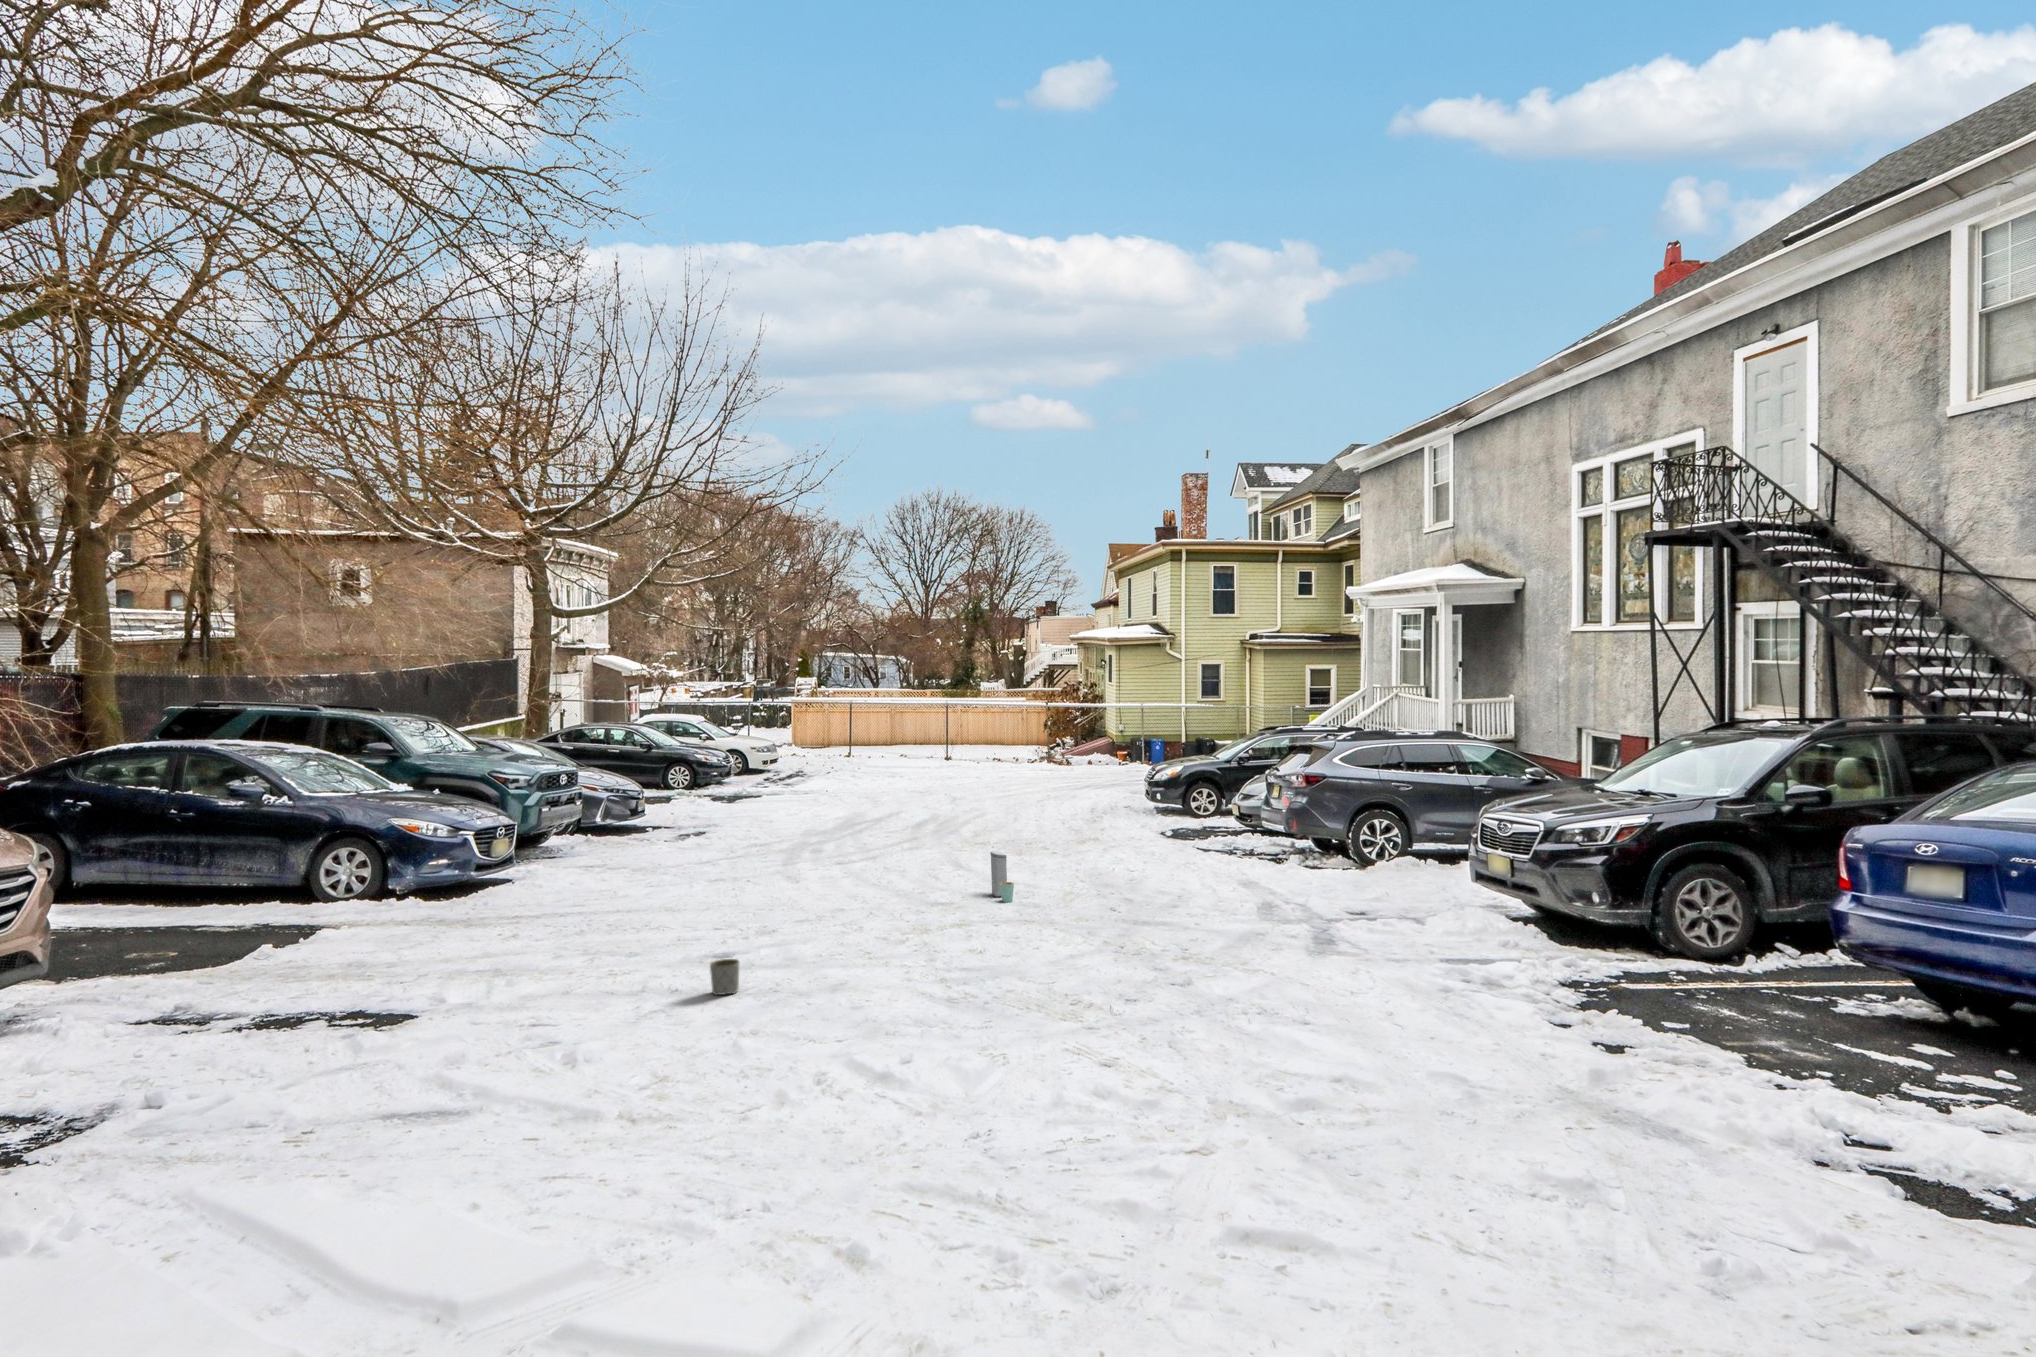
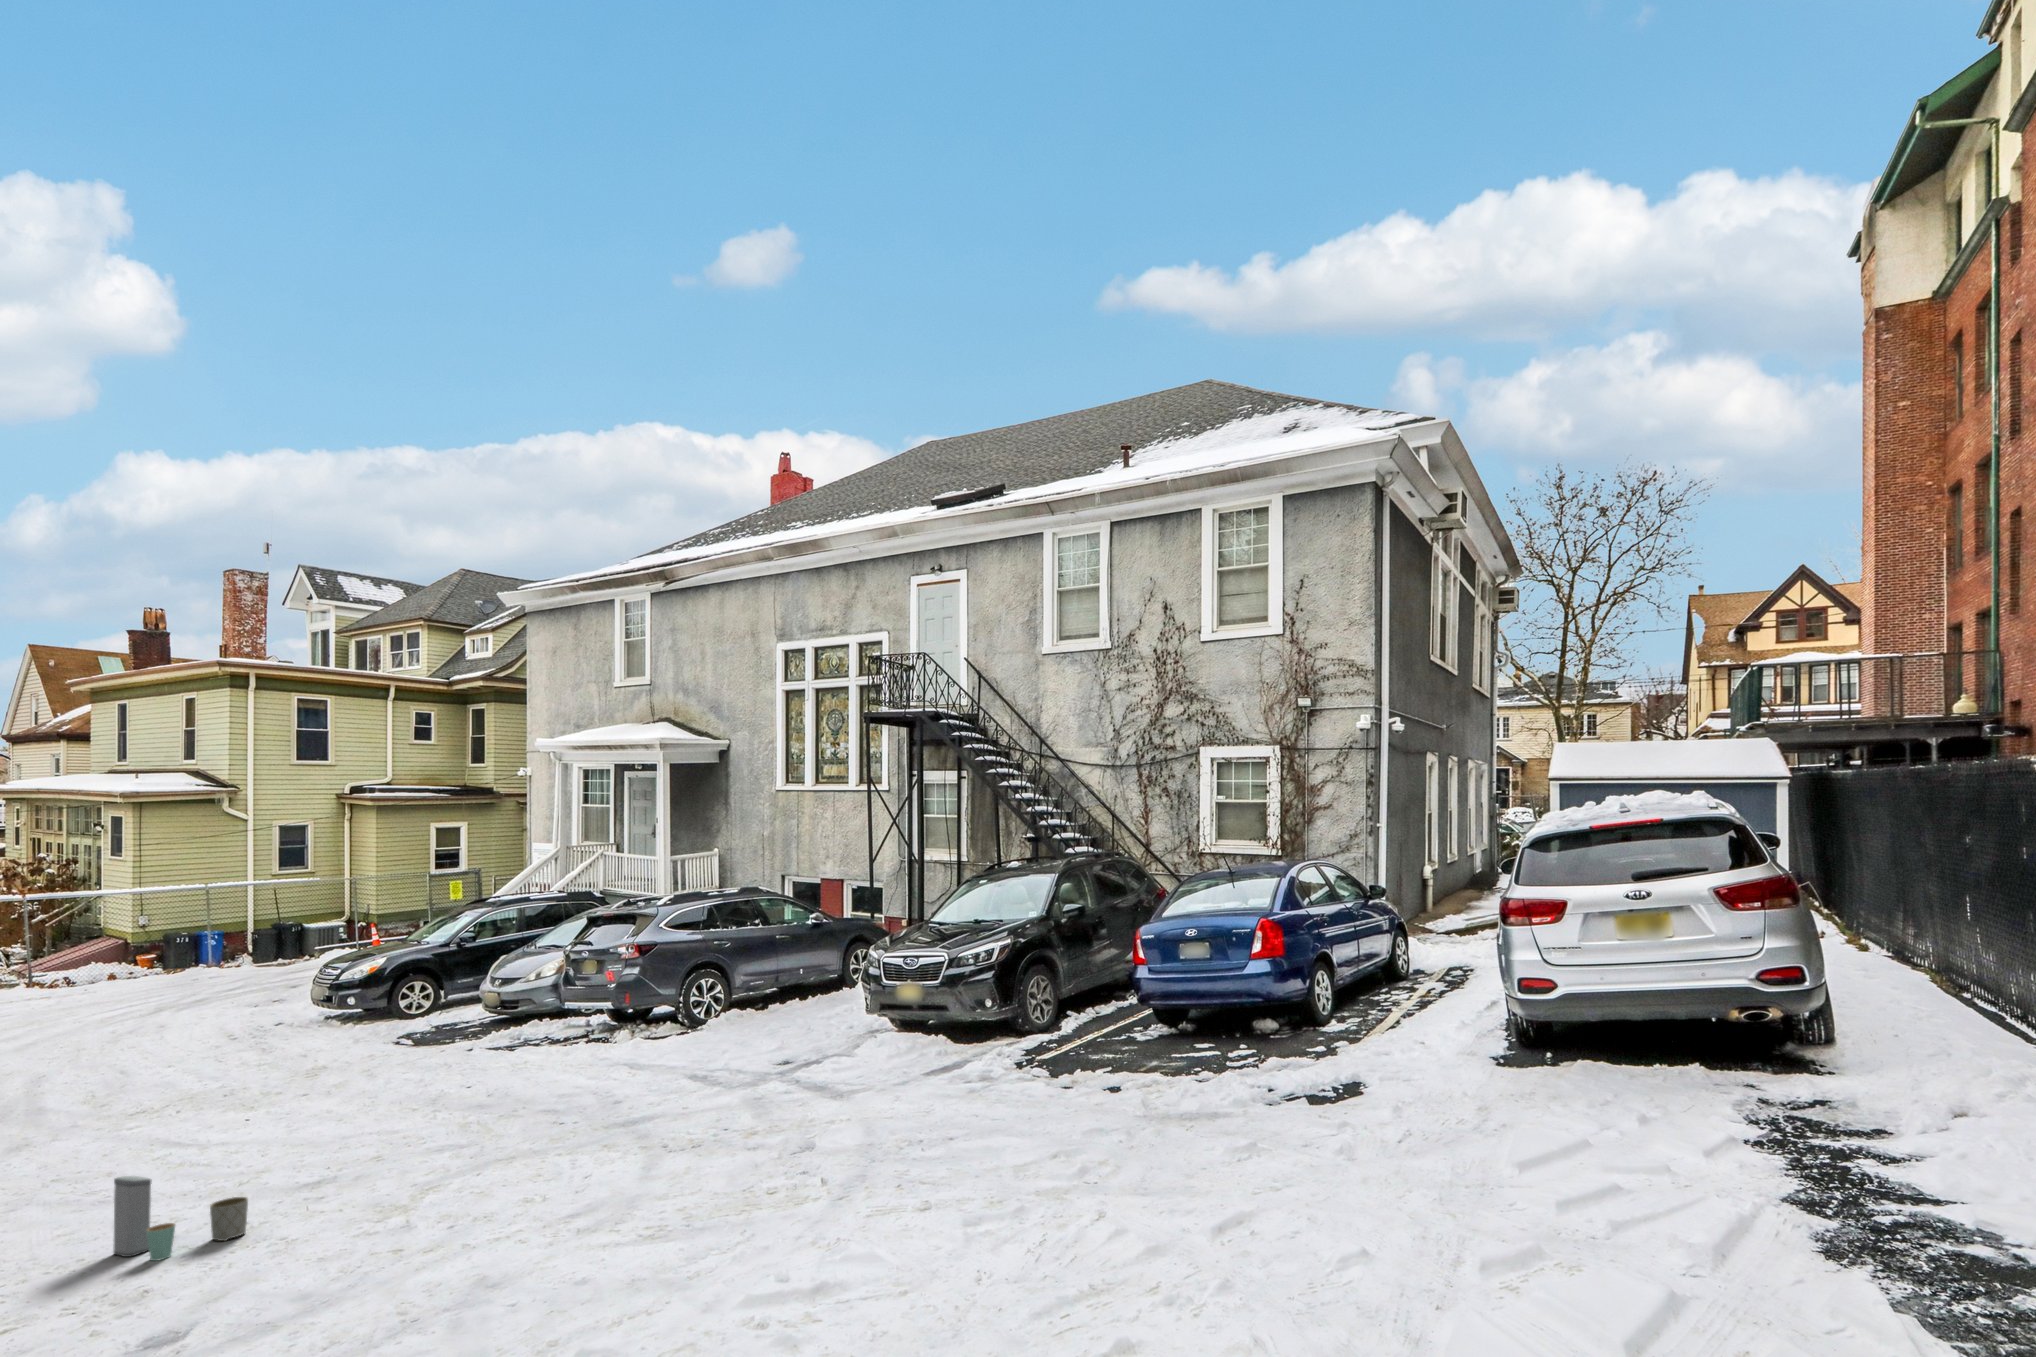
trash can: present [990,851,1014,902] -> present [114,1176,175,1261]

